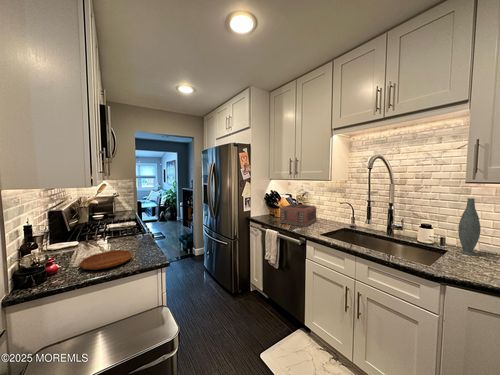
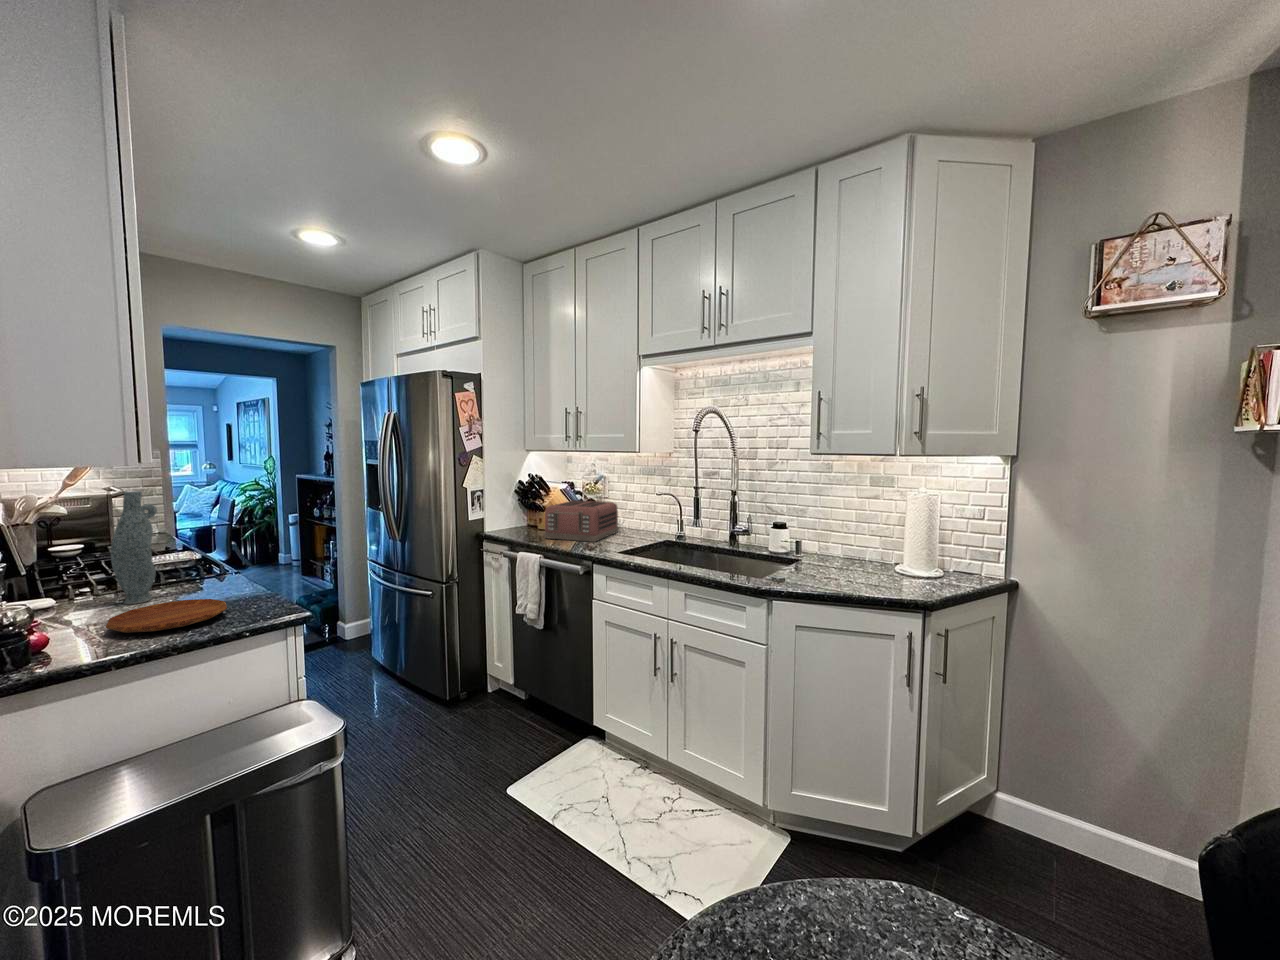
vase: present [458,198,480,255] -> present [111,491,157,604]

